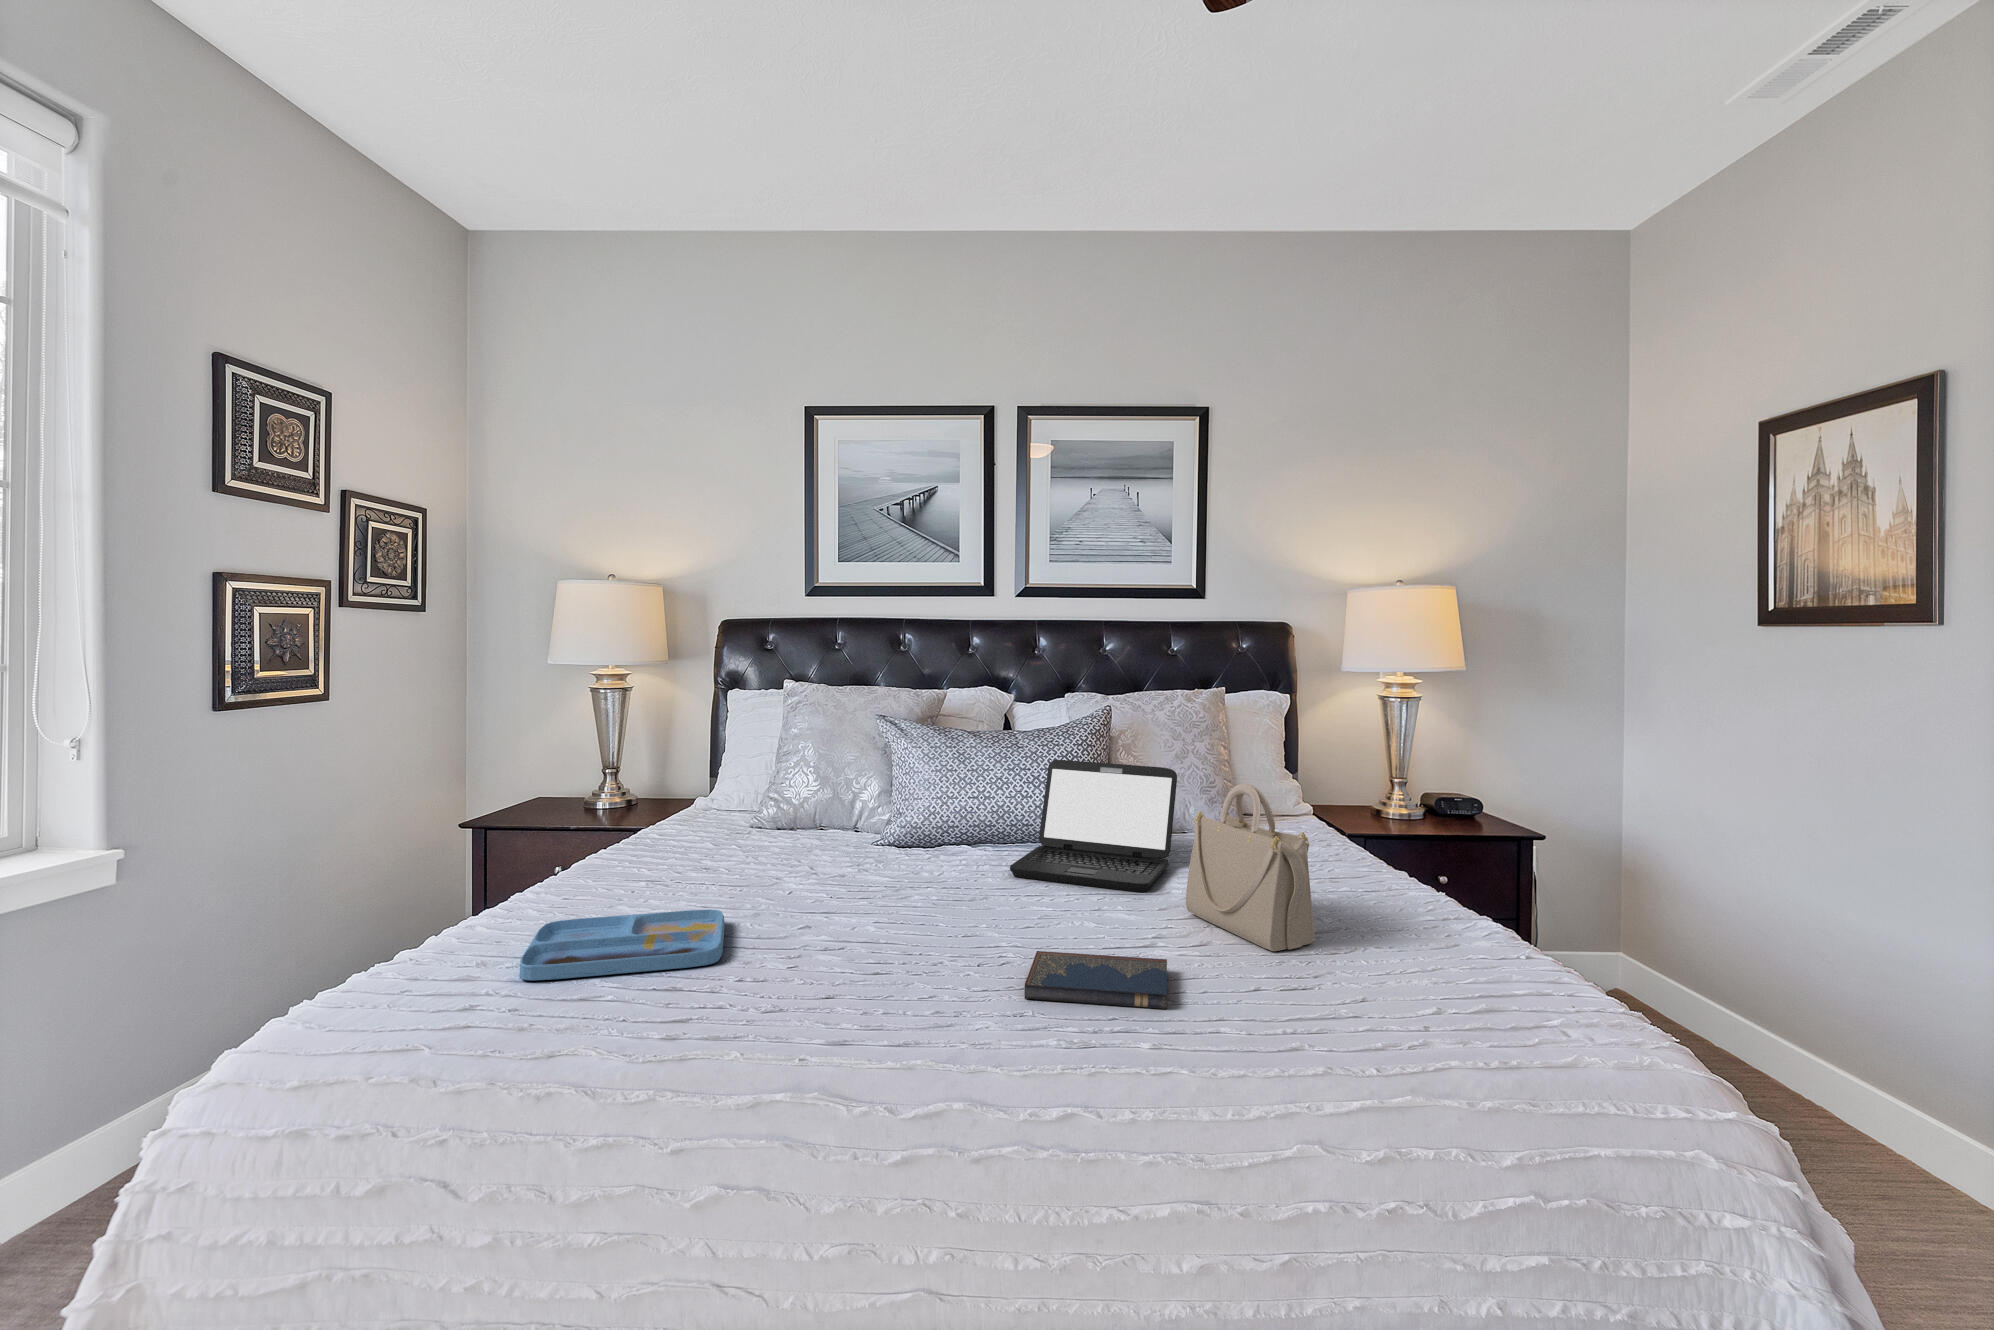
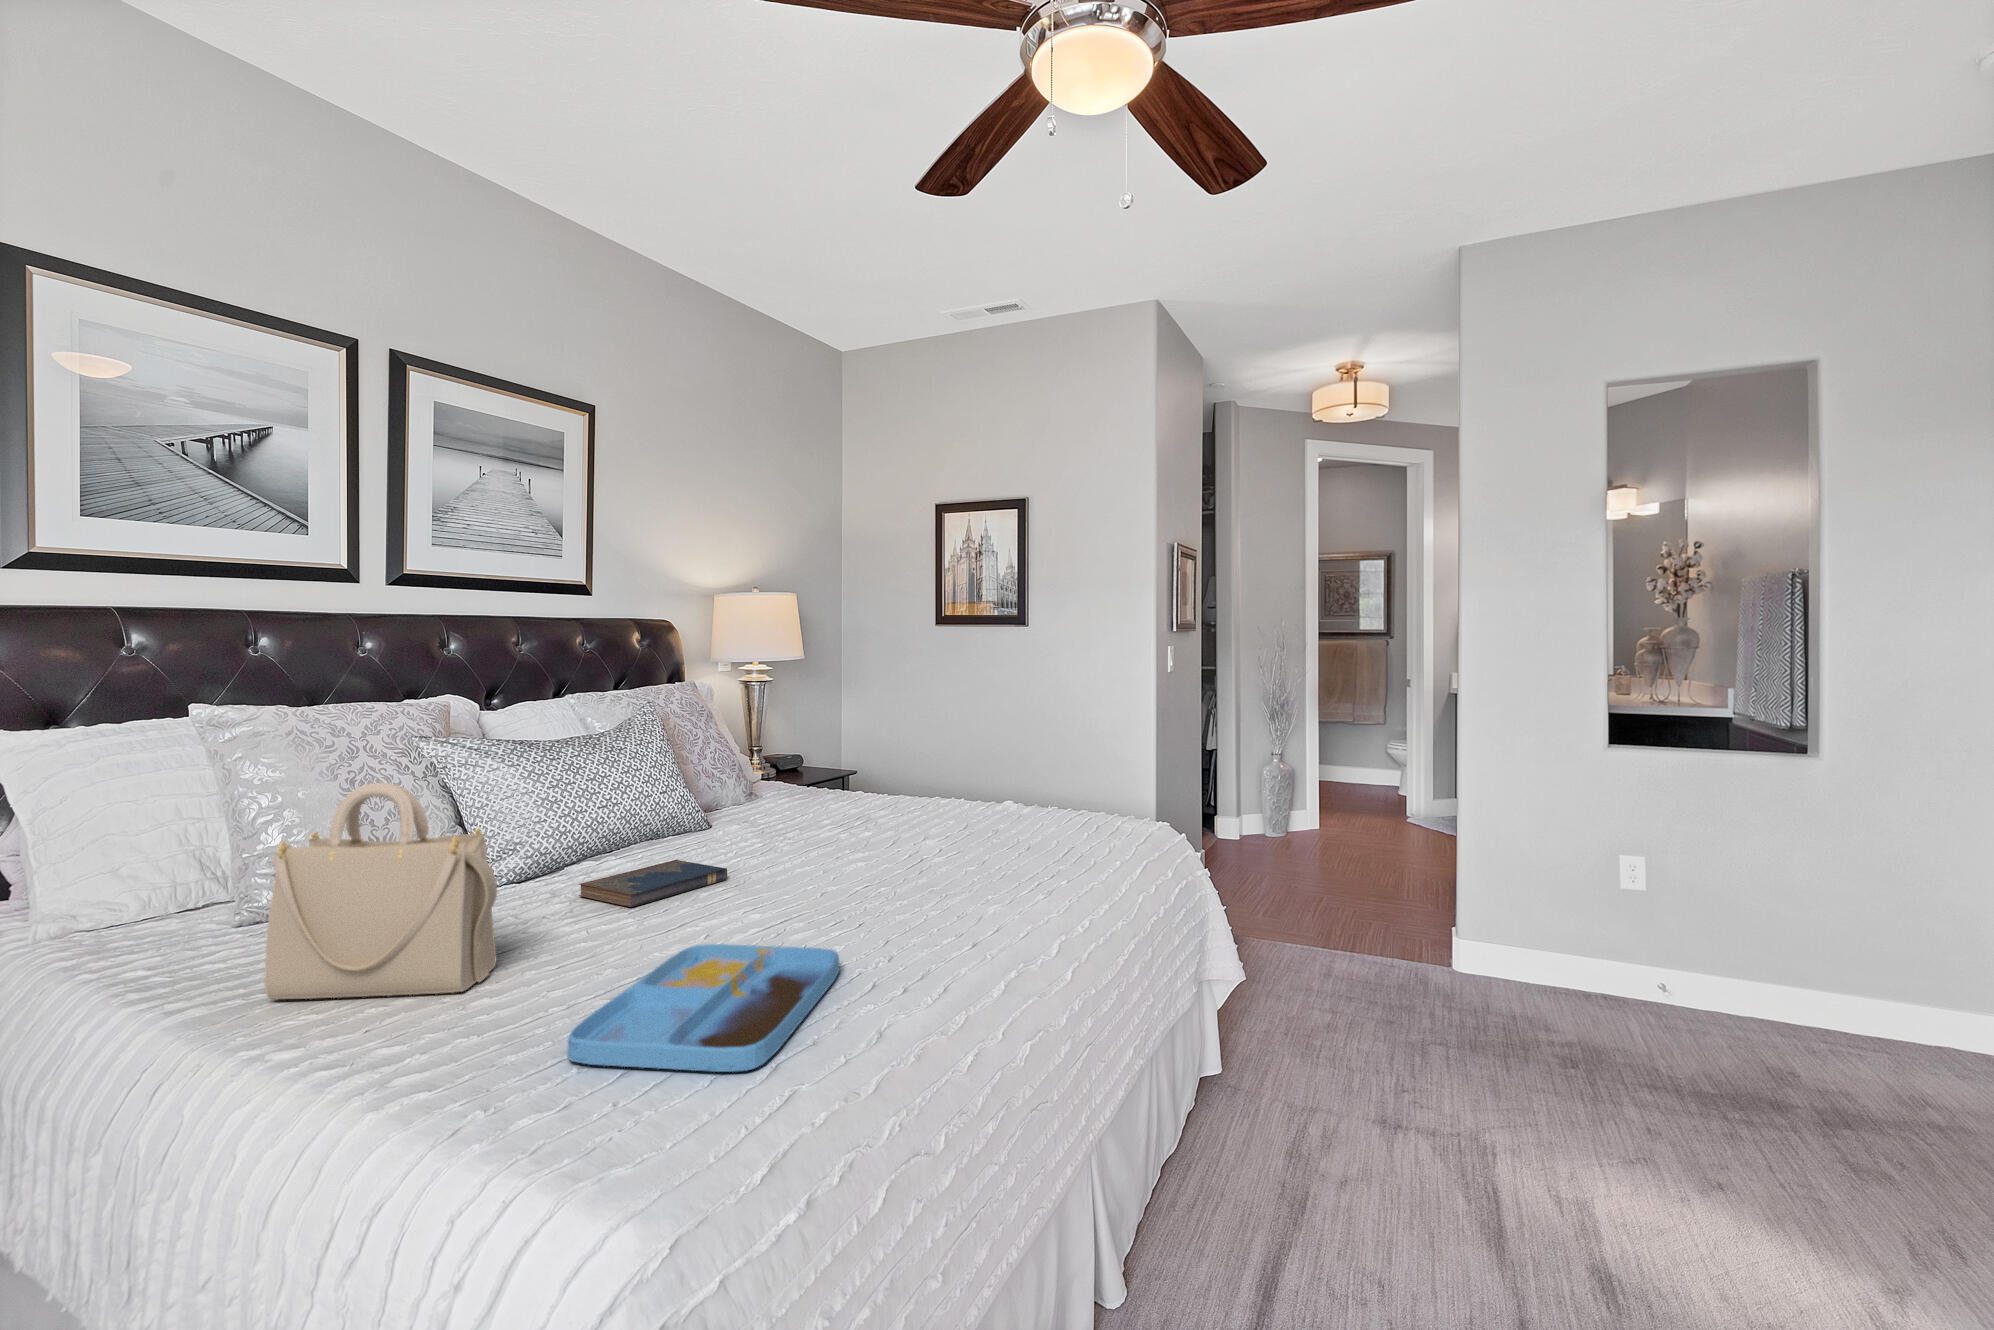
laptop: present [1010,760,1177,892] -> none [691,738,868,858]
handbag: present [1186,784,1315,951] -> present [264,783,497,999]
hardcover book: present [1024,951,1167,1009] -> present [579,860,727,907]

